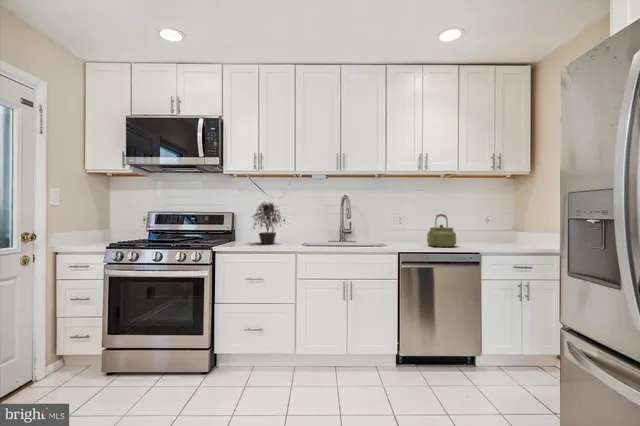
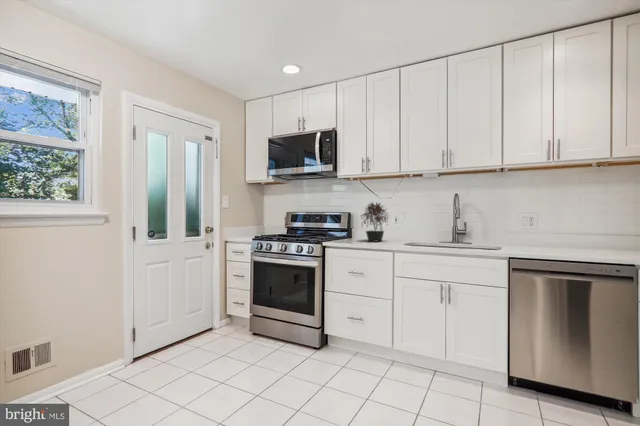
kettle: present [427,214,456,247] -> none [557,213,603,255]

